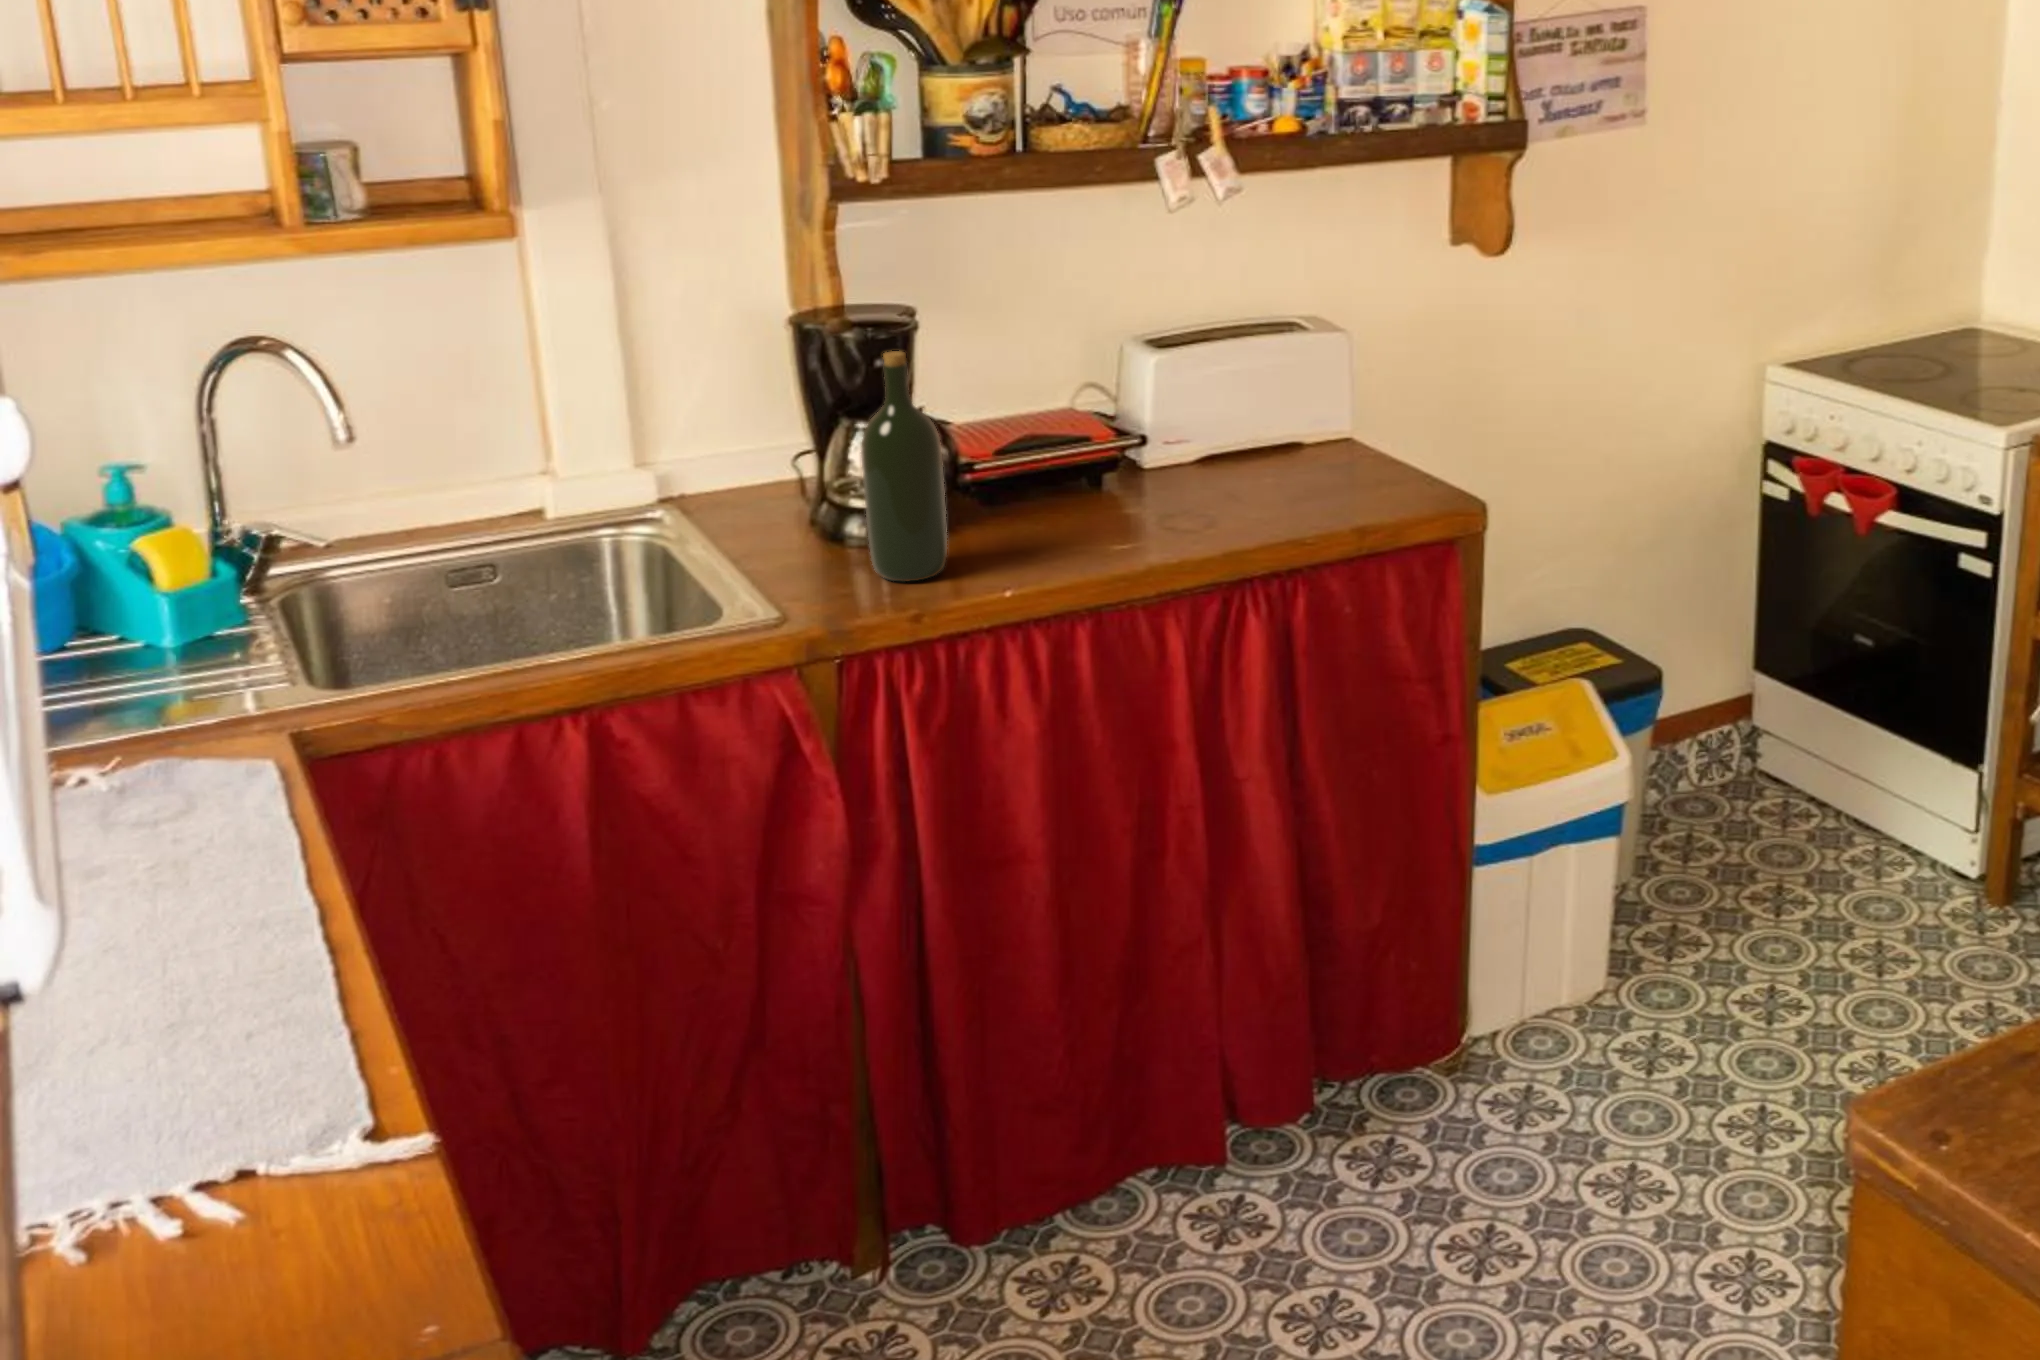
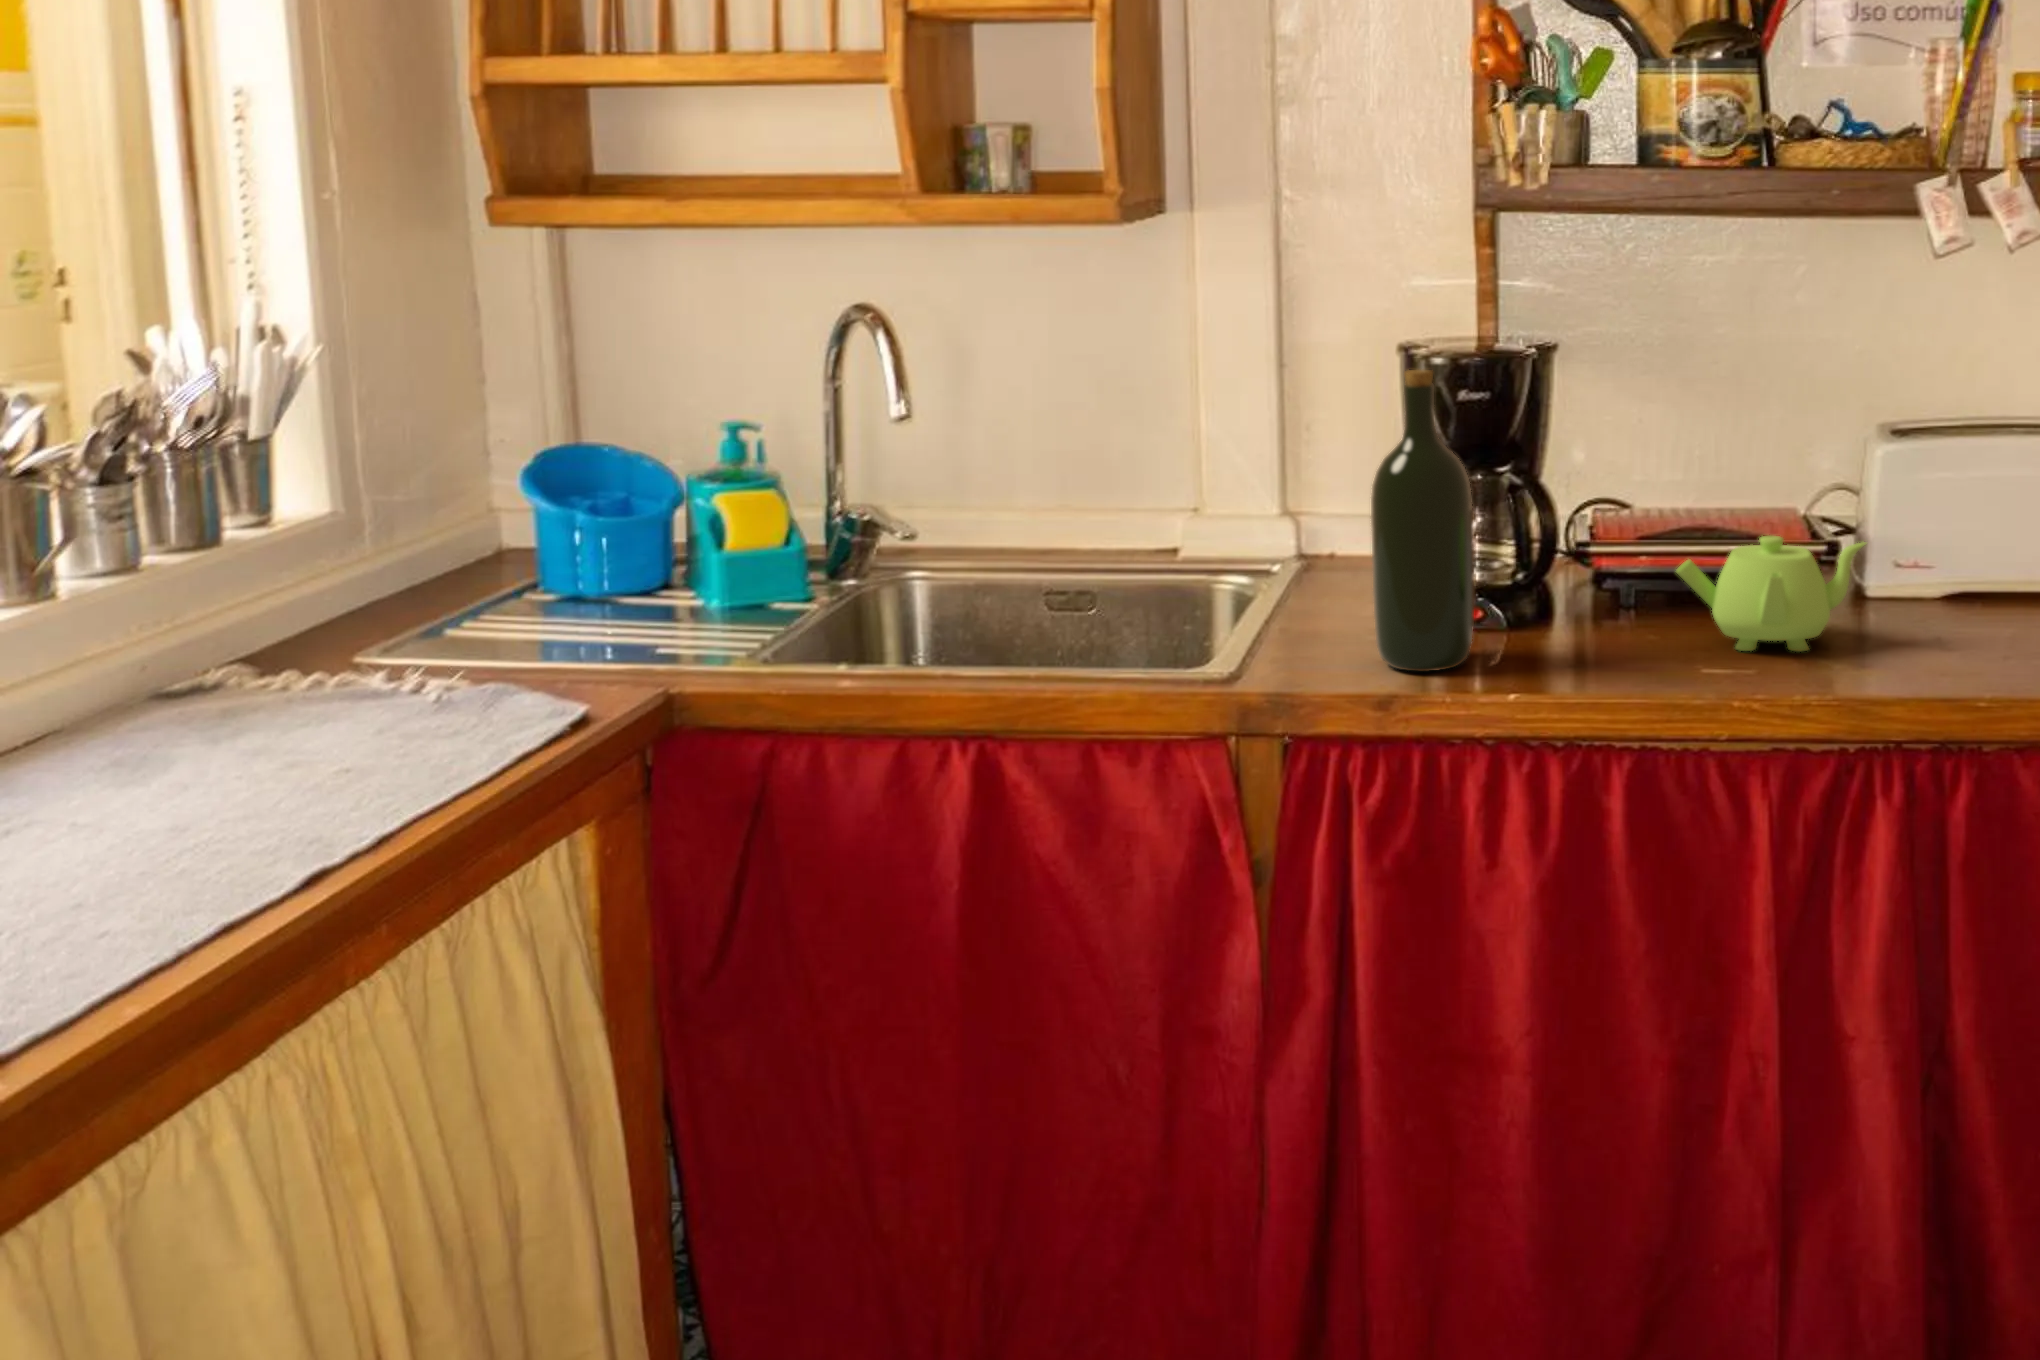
teapot: none [1061,434,1191,525] -> present [1676,536,1866,651]

